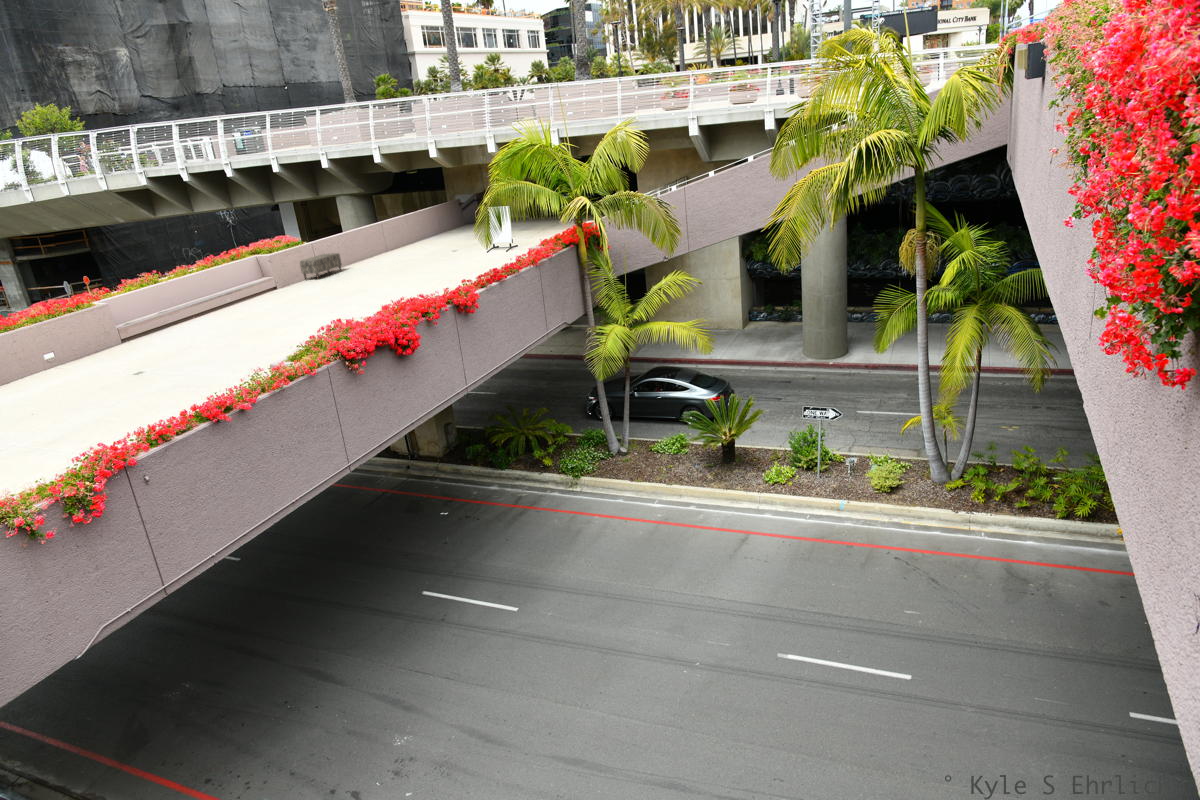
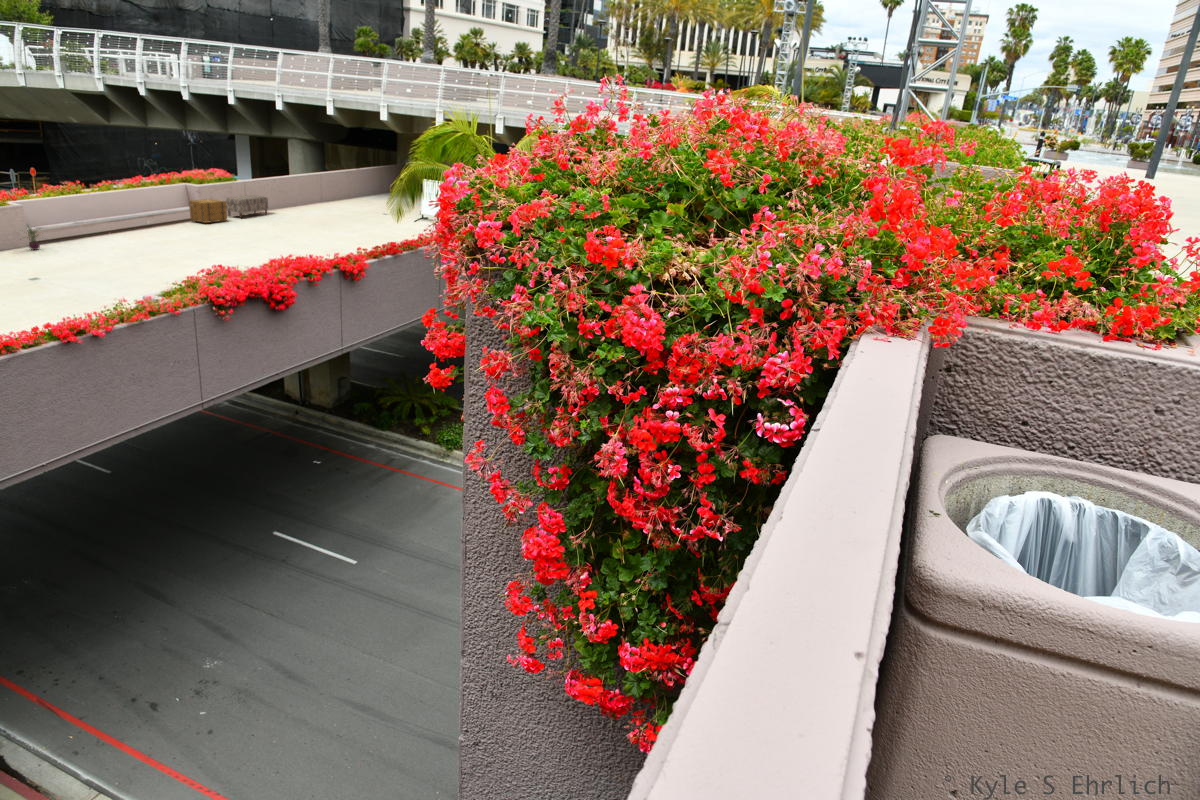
cardboard box: none [265,264,306,291] -> present [189,199,227,223]
decorative plant: none [111,317,143,344] -> present [27,226,40,250]

